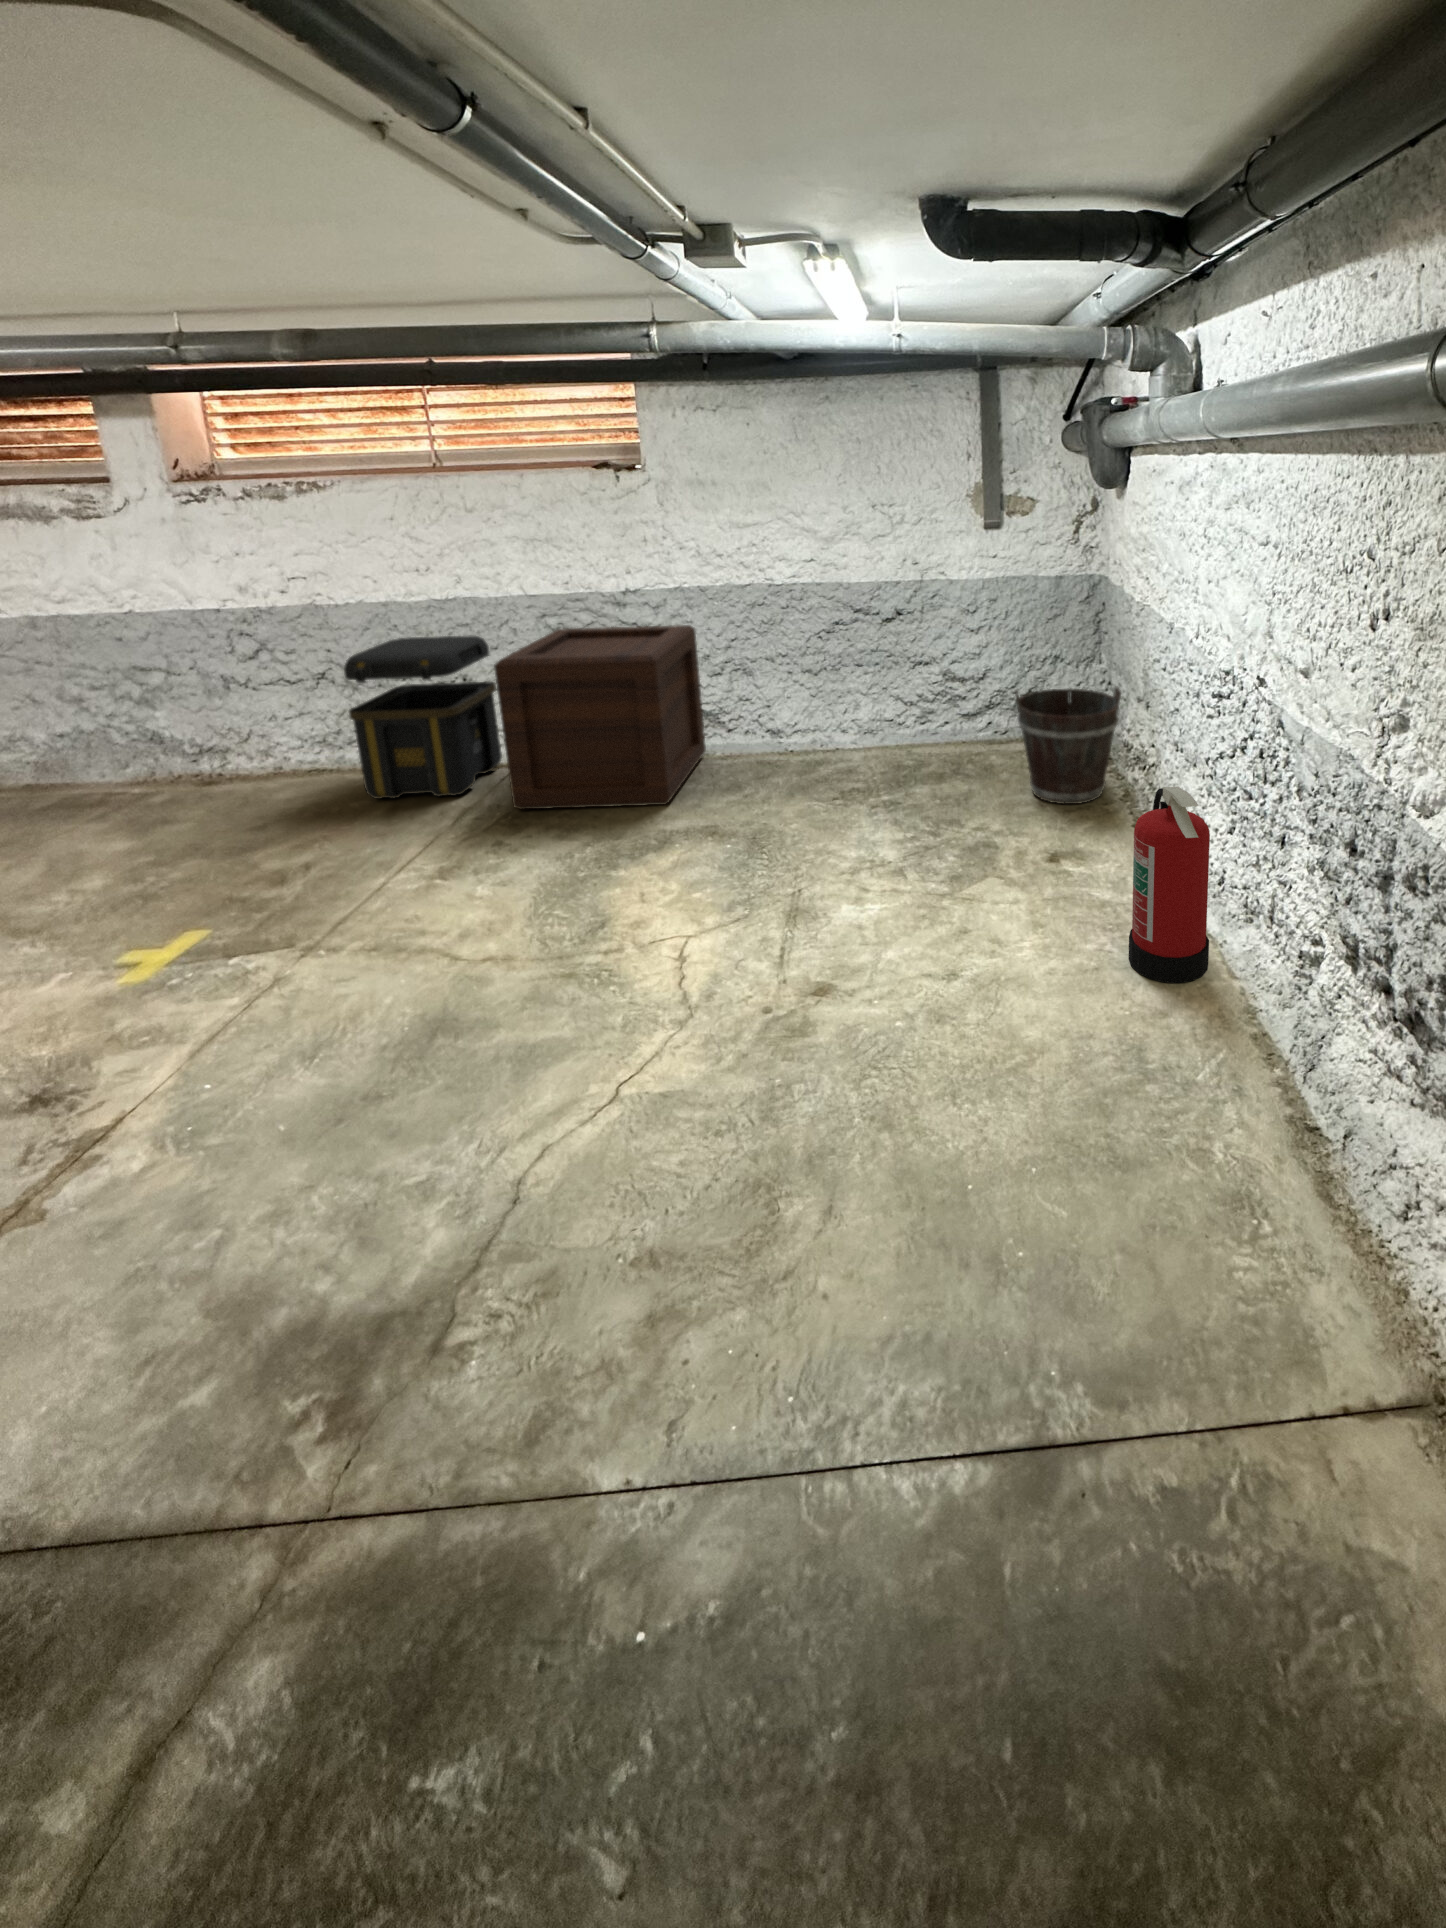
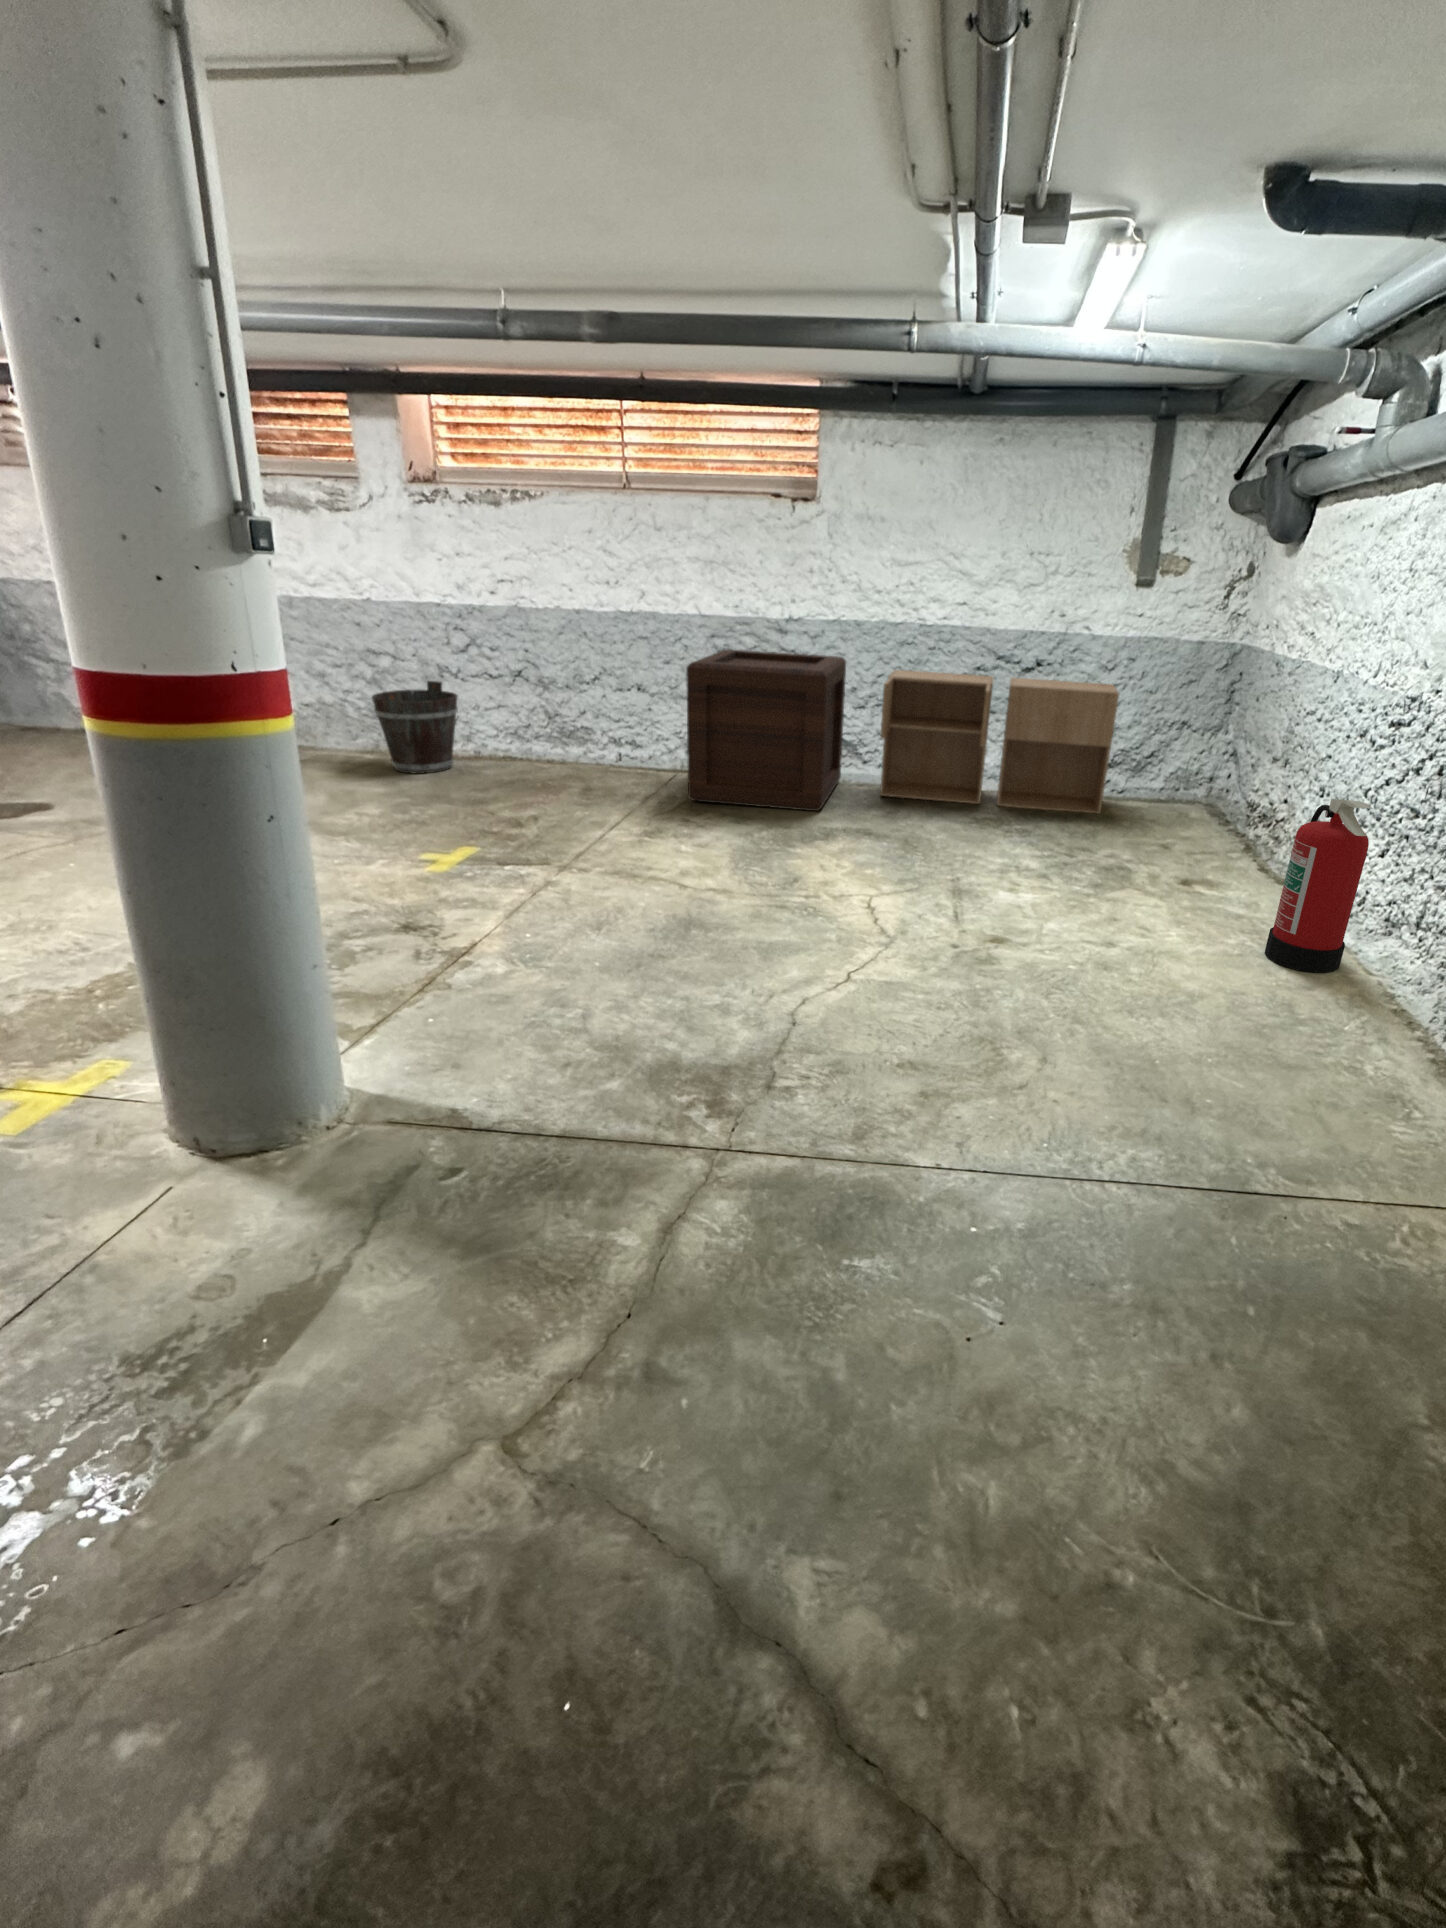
storage cabinet: none [723,628,982,772] -> present [880,670,1119,813]
toolbox: present [344,636,502,799] -> none [553,645,666,787]
bucket: present [1015,687,1121,804] -> present [372,681,458,774]

